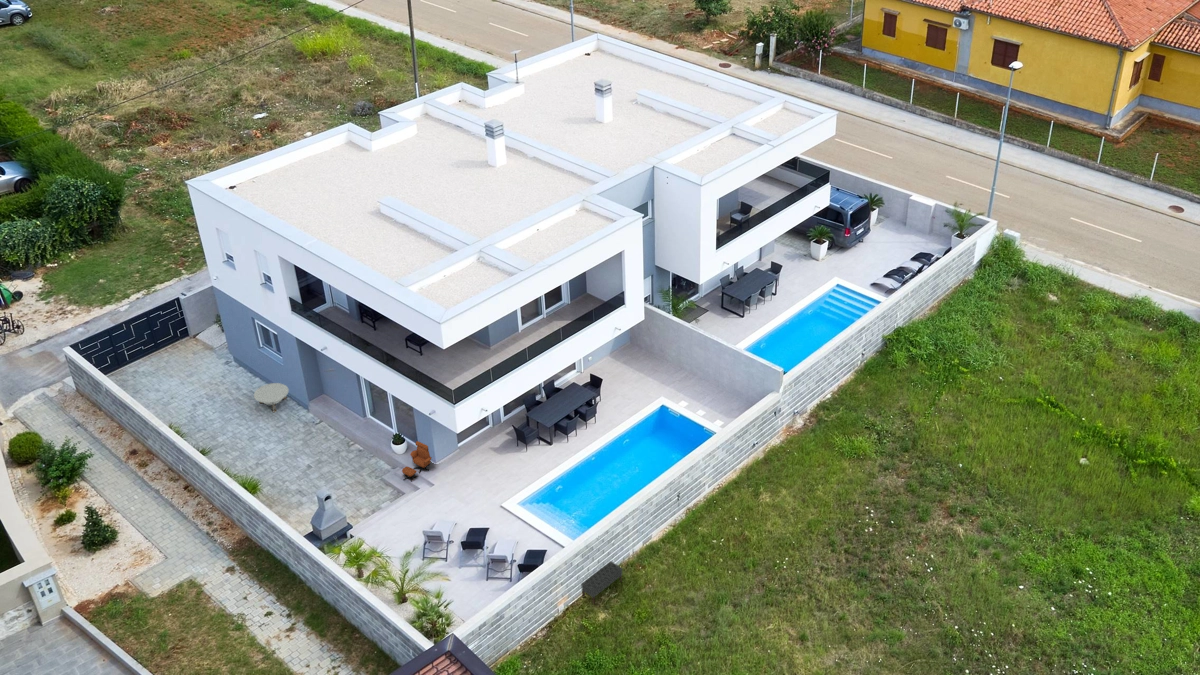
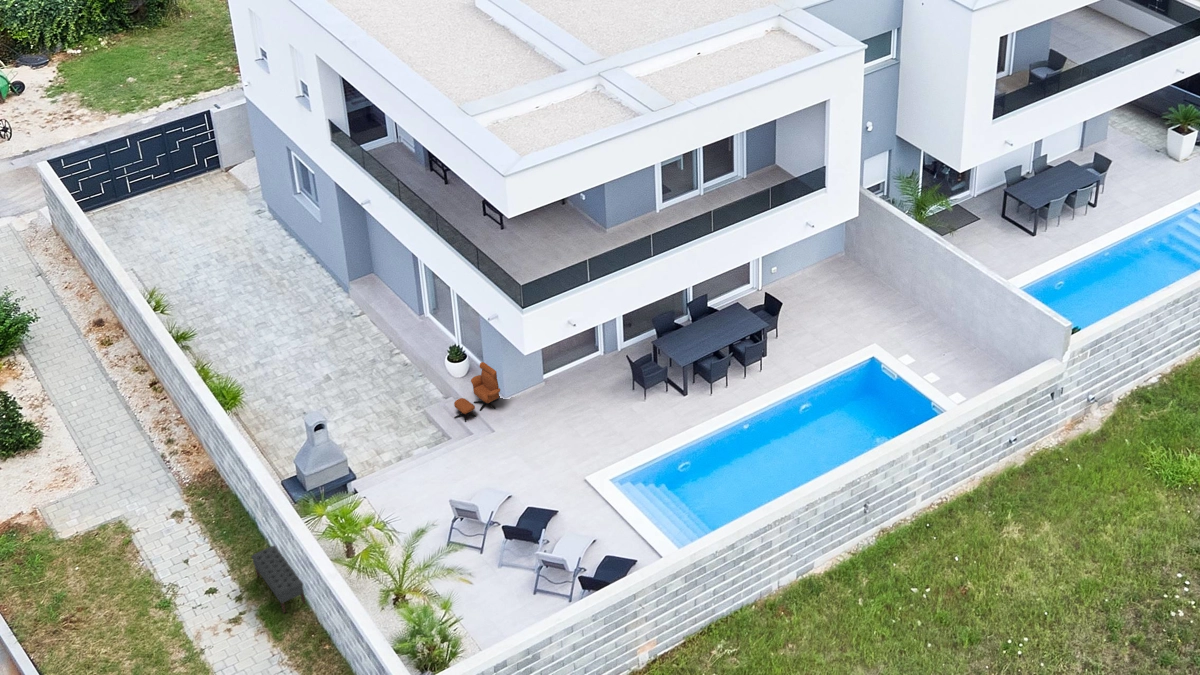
round table: present [254,383,288,412] -> none [276,249,327,292]
bench: present [581,561,623,604] -> present [251,546,305,613]

